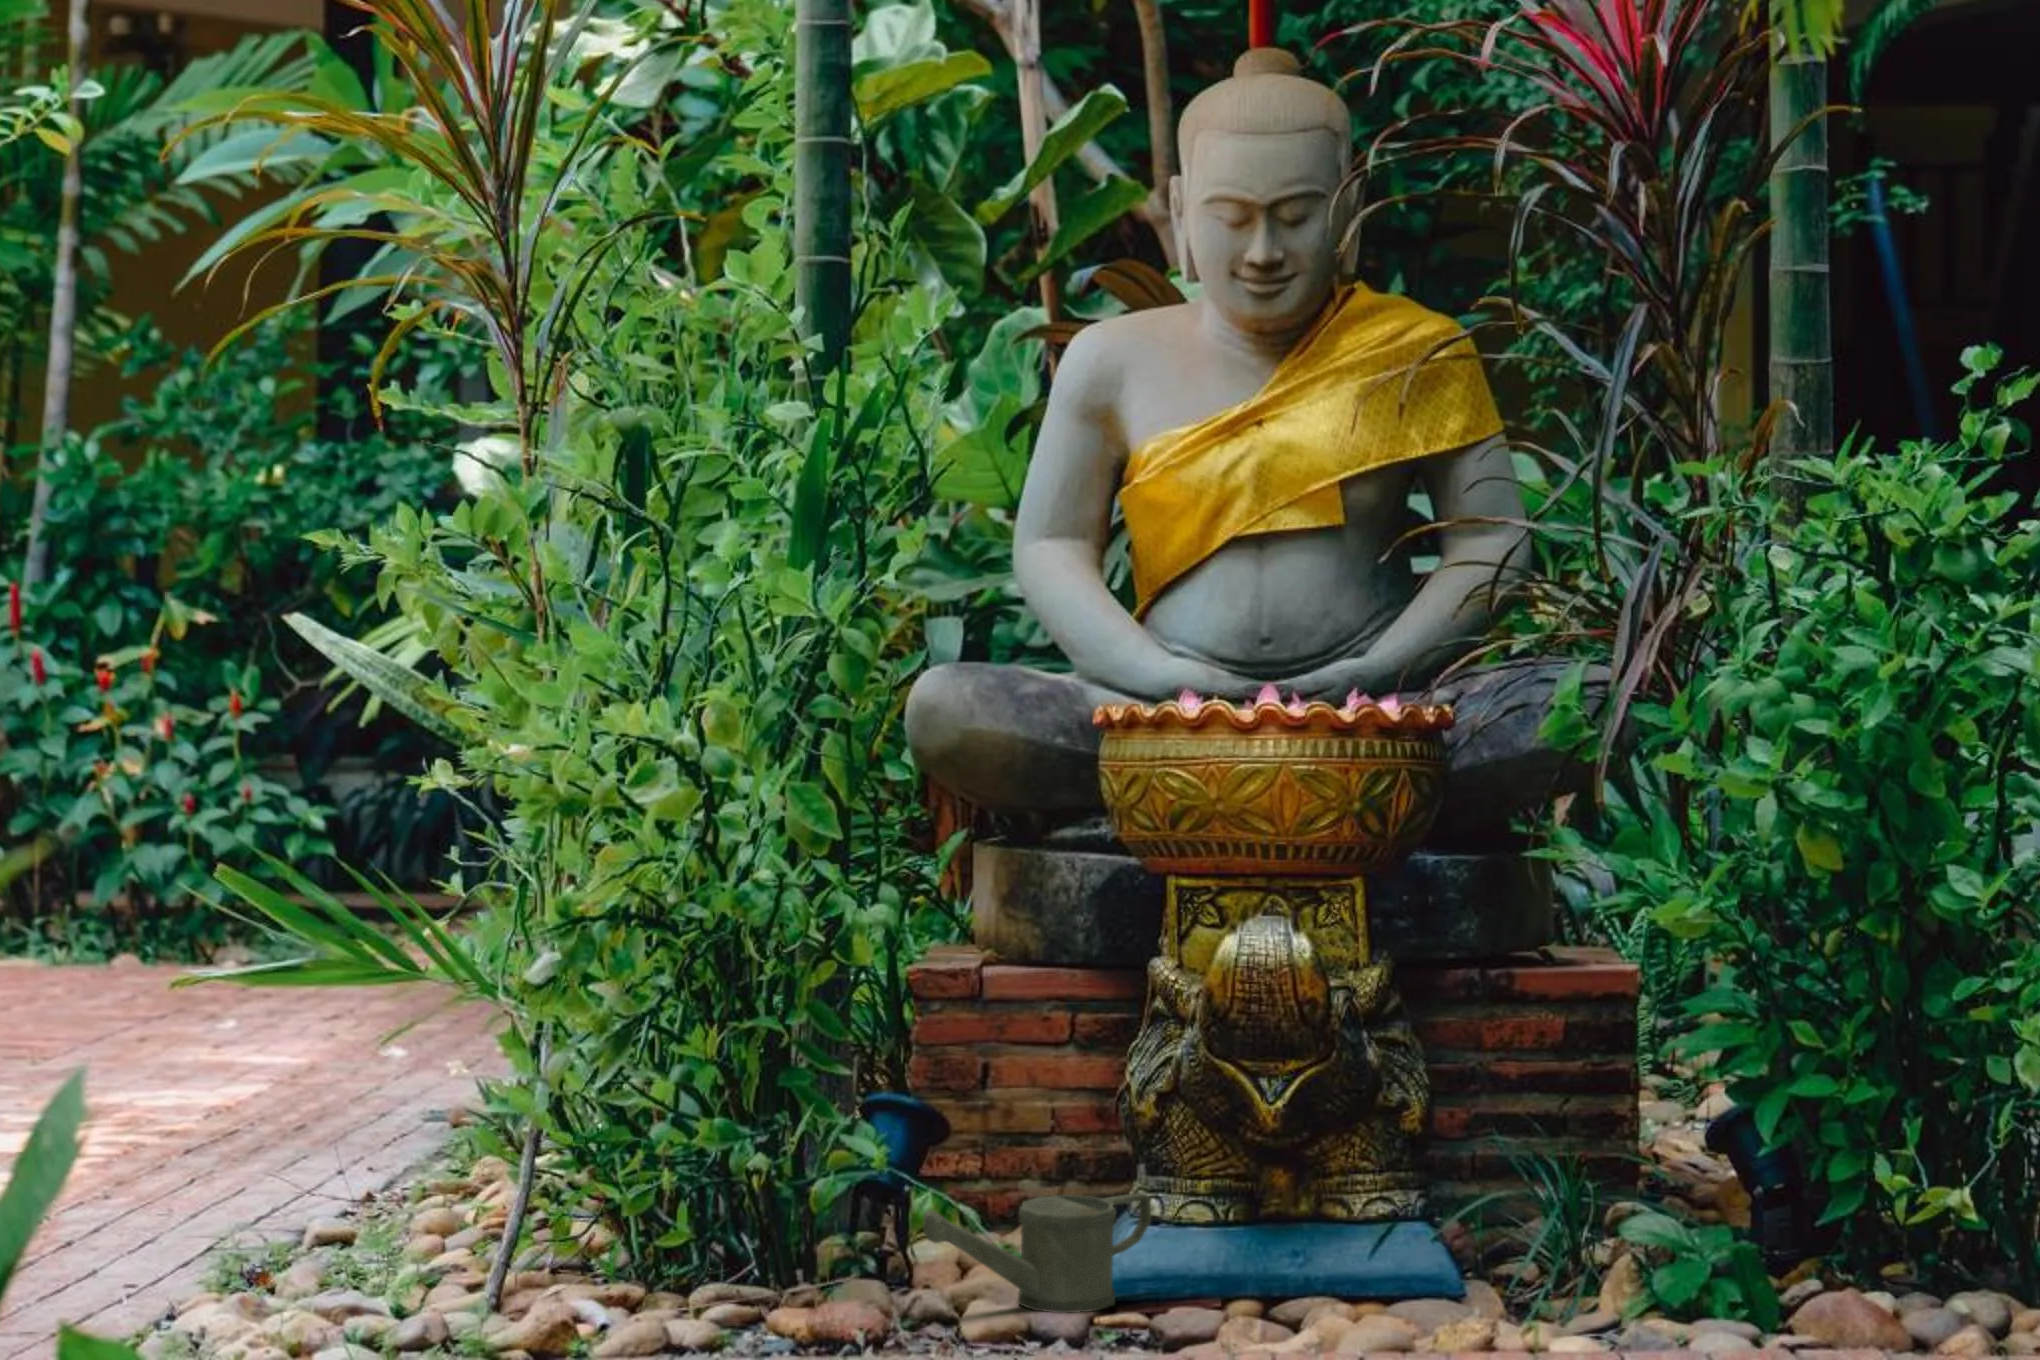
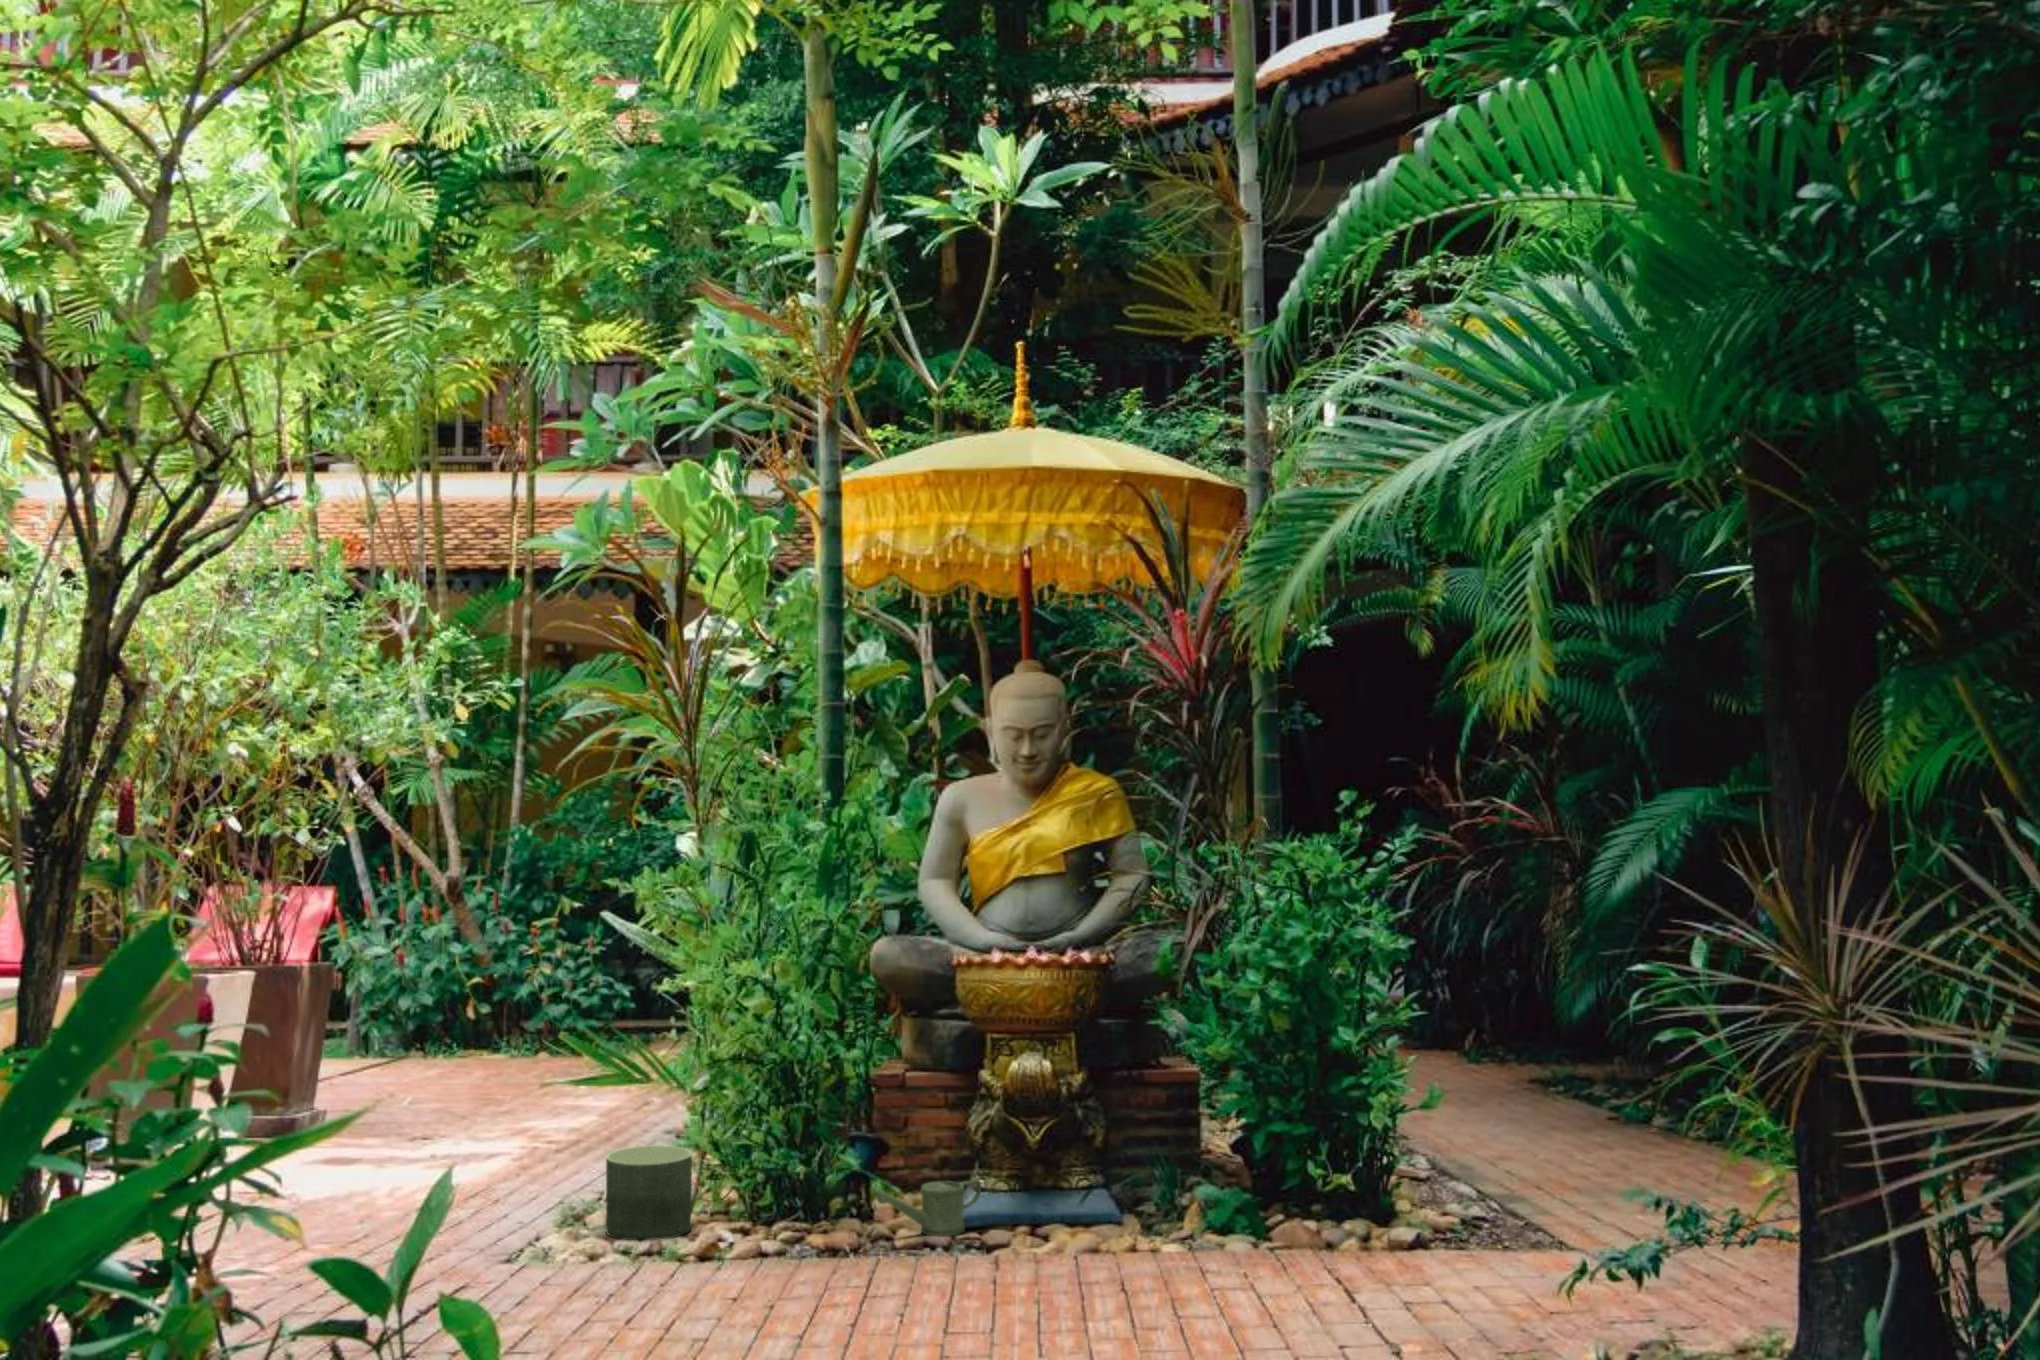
planter: none [310,1112,504,1318] -> present [606,1145,692,1240]

